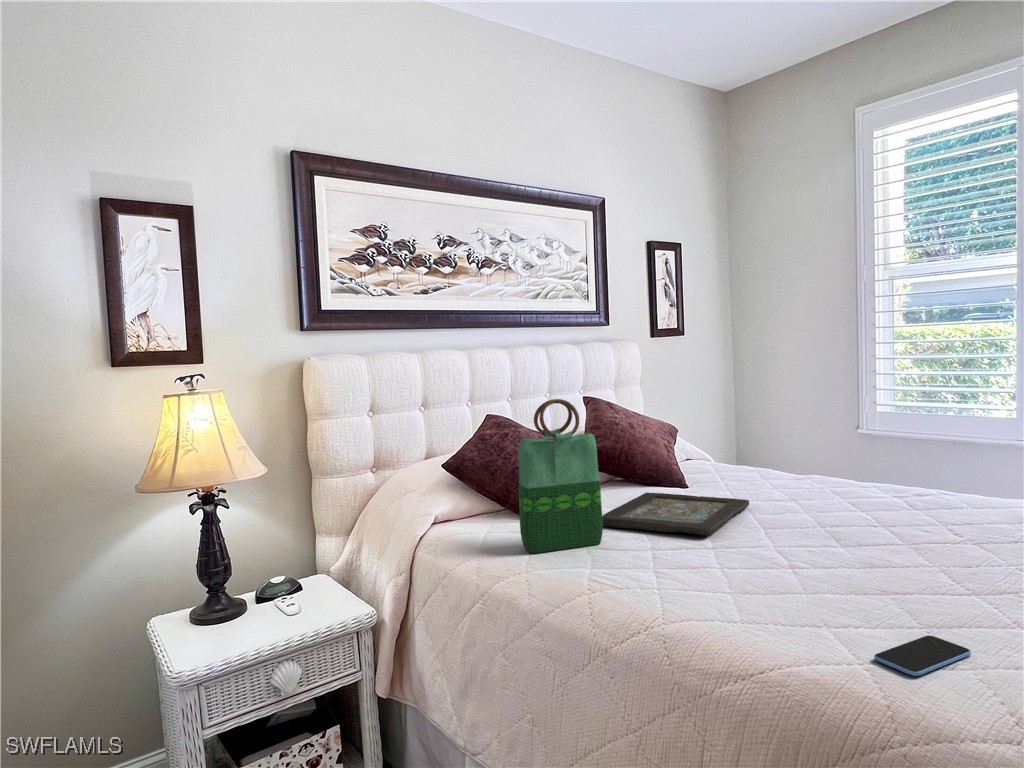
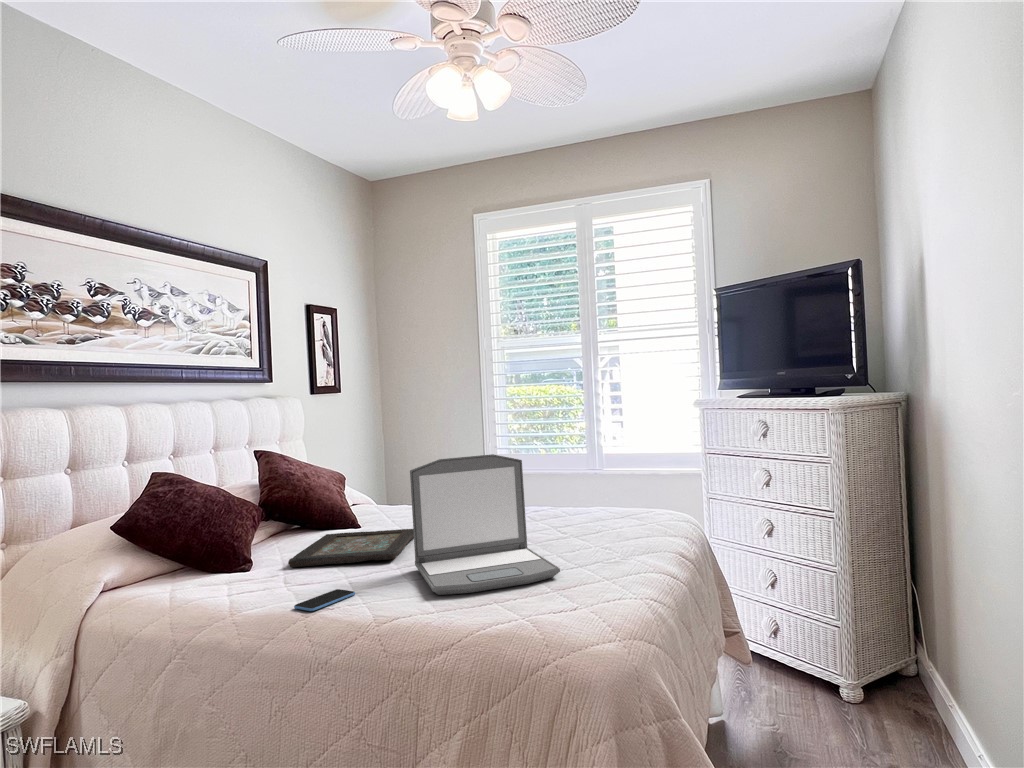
tote bag: present [518,399,603,553] -> none [215,447,300,600]
laptop: none [726,424,931,606] -> present [410,454,560,595]
smartphone: present [874,636,971,676] -> present [294,589,355,611]

